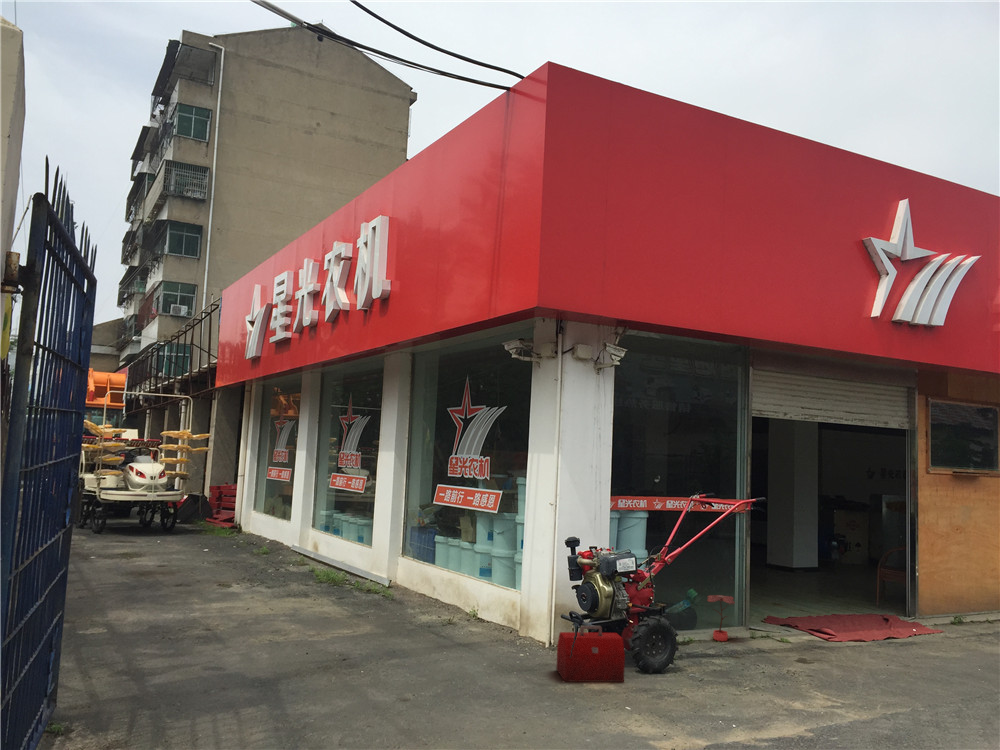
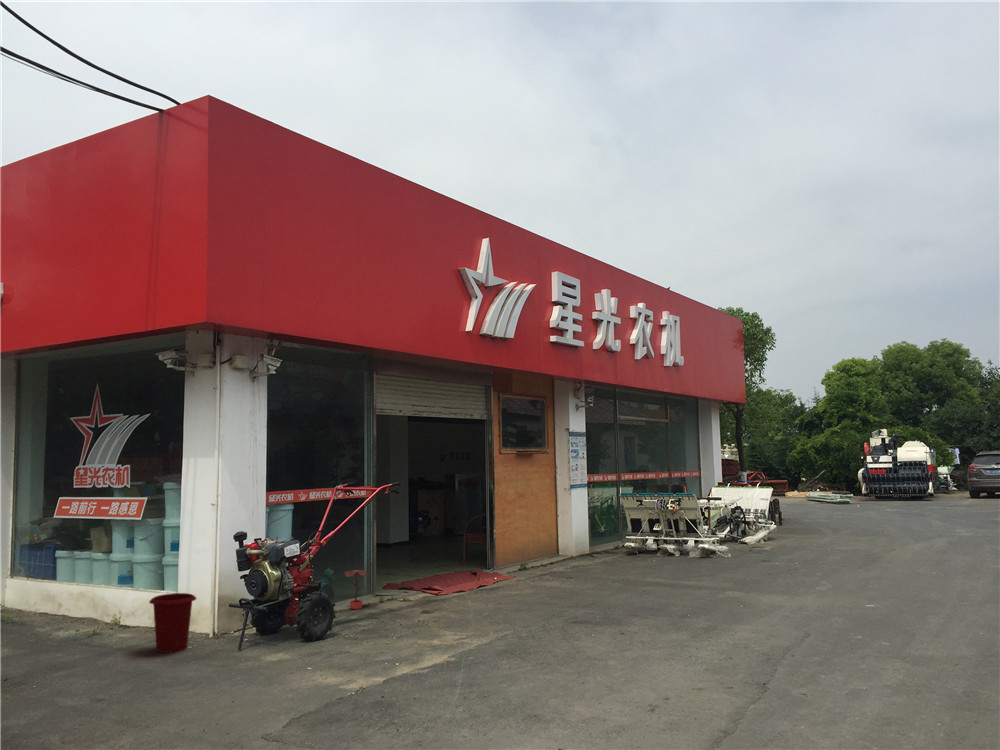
waste bin: none [488,593,534,655] -> present [149,593,196,653]
toolbox: present [557,626,625,682] -> none [228,608,293,662]

